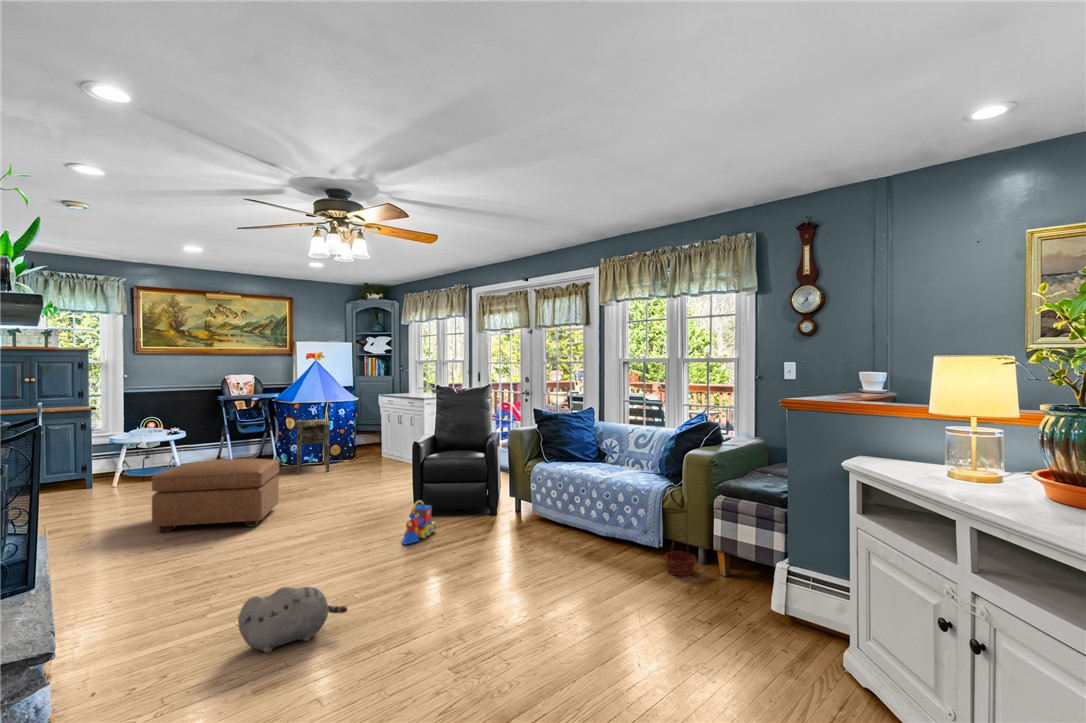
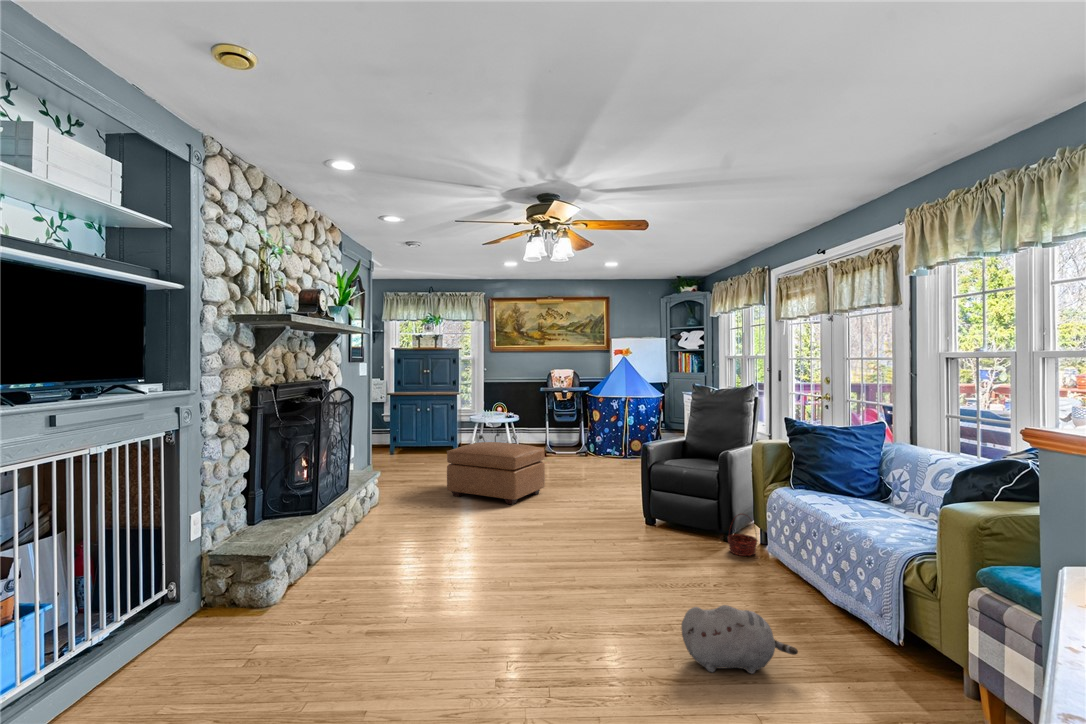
side table: present [296,419,330,474] -> none [592,413,628,465]
toy train: present [402,500,436,544] -> none [602,507,649,551]
basket: present [665,530,696,576] -> present [728,513,758,556]
plush toy: present [238,586,347,653] -> present [681,605,798,674]

